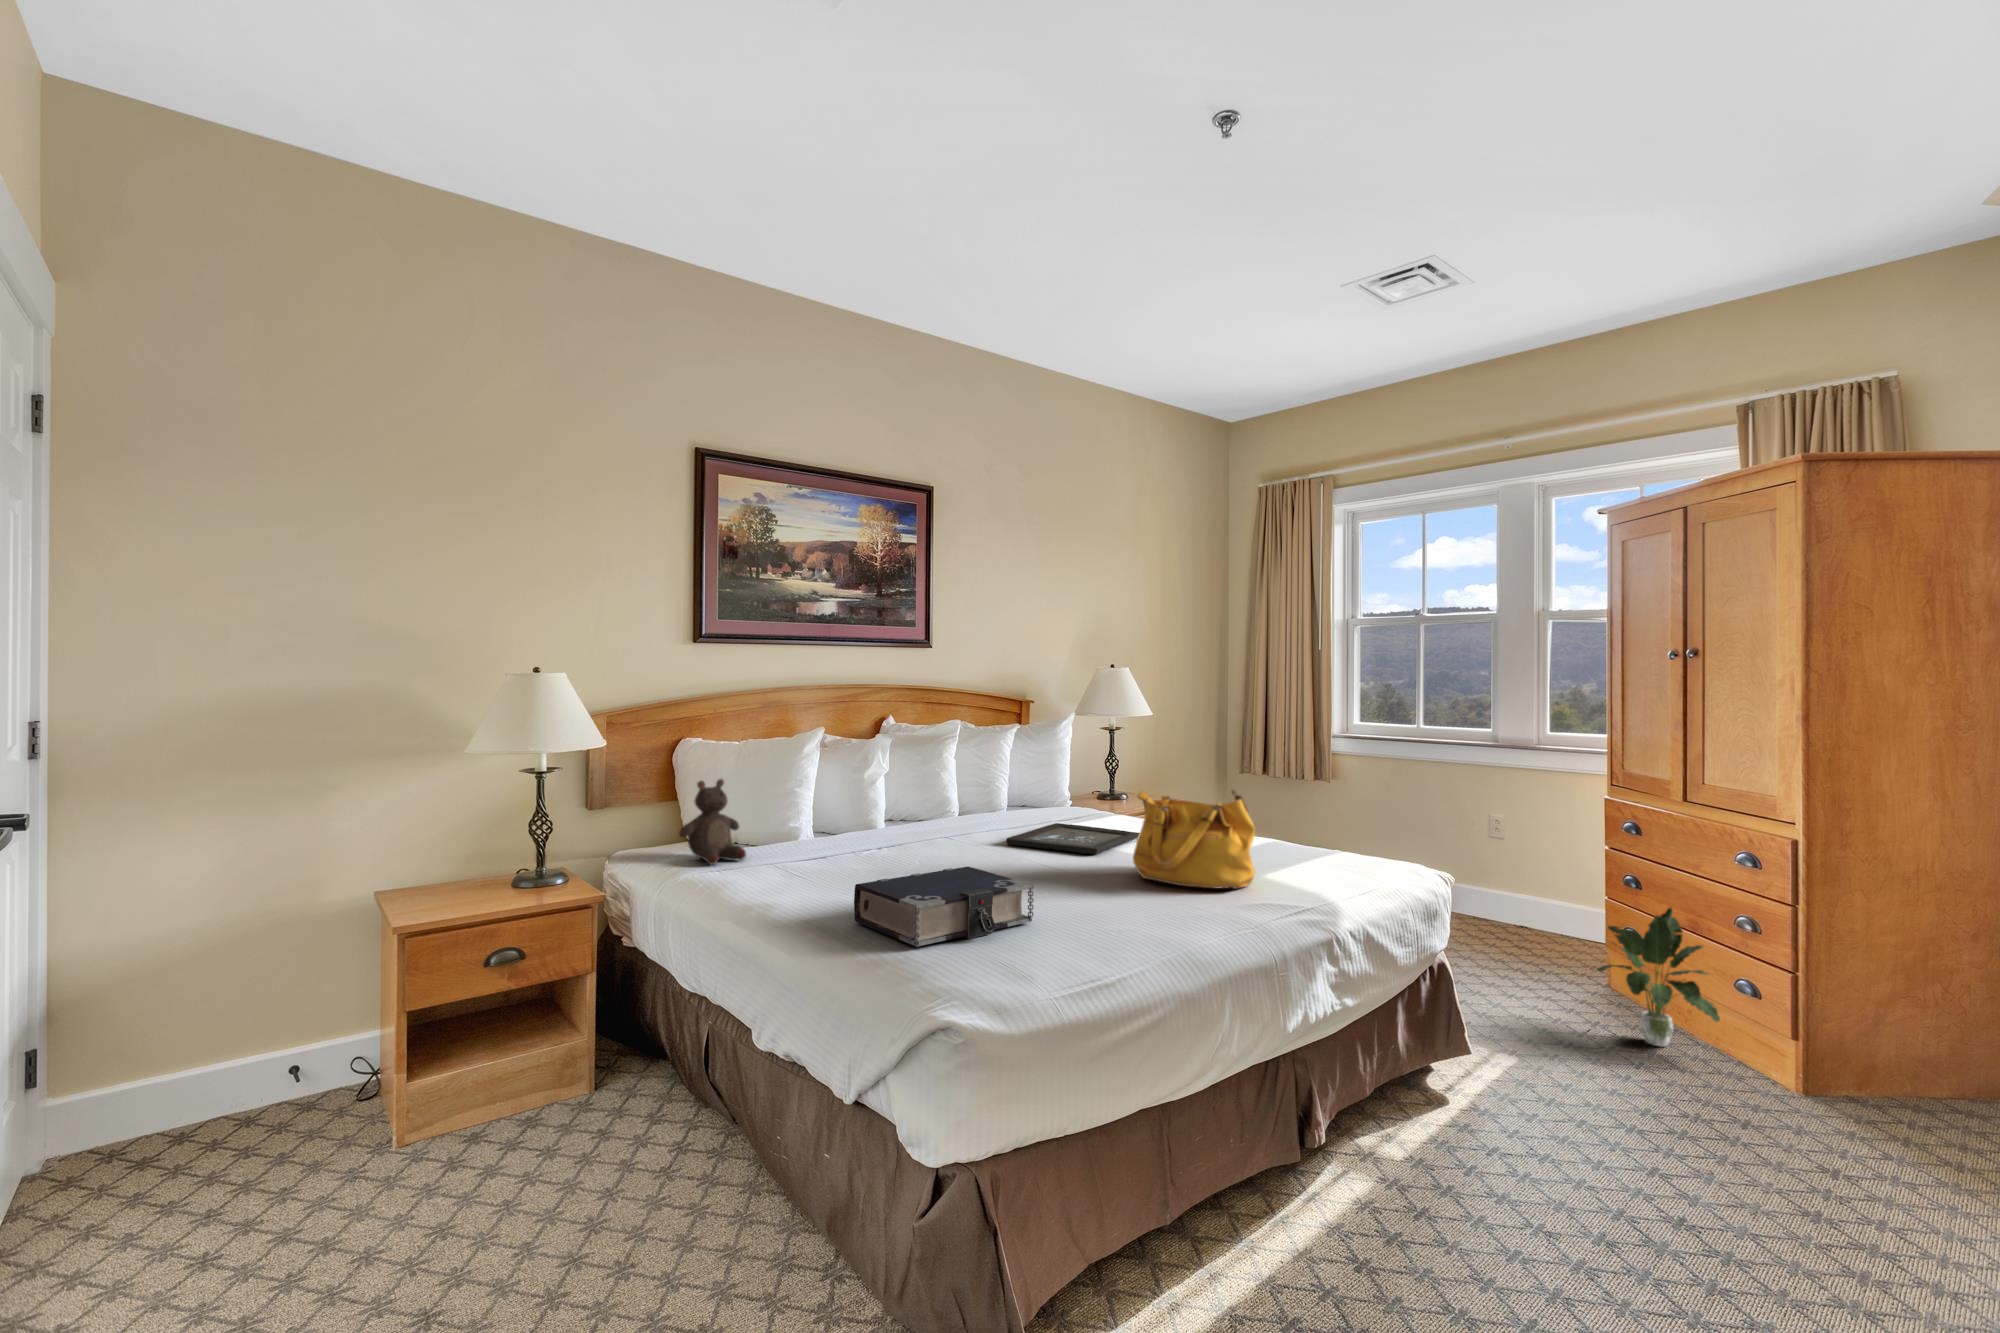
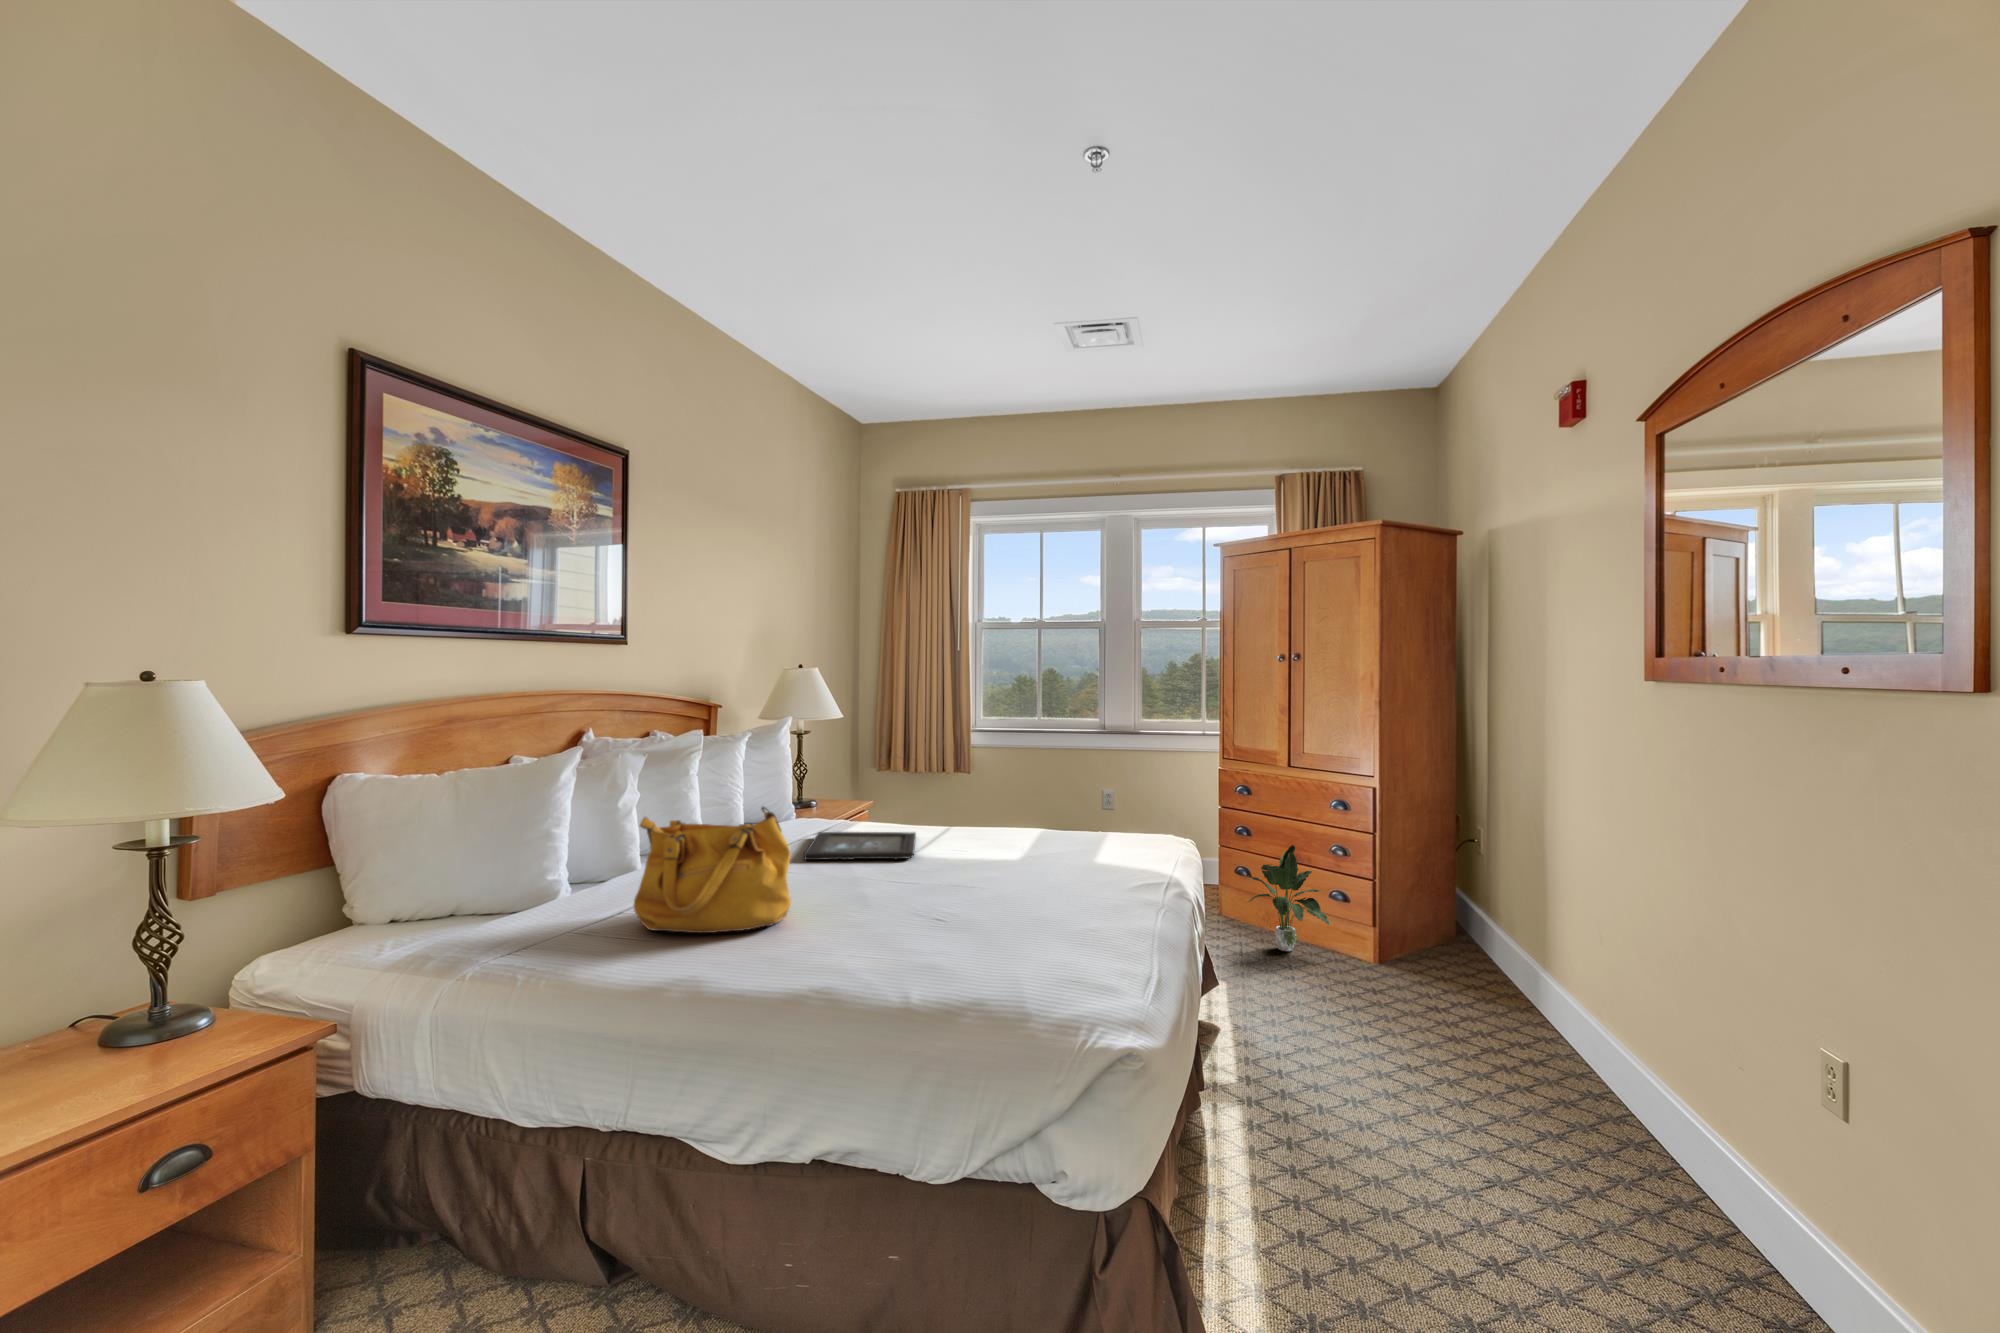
stuffed bear: present [679,779,746,865] -> none [418,817,519,937]
handbag: present [1133,791,1255,889] -> present [634,807,791,933]
book: present [854,866,1034,947] -> none [813,886,992,983]

